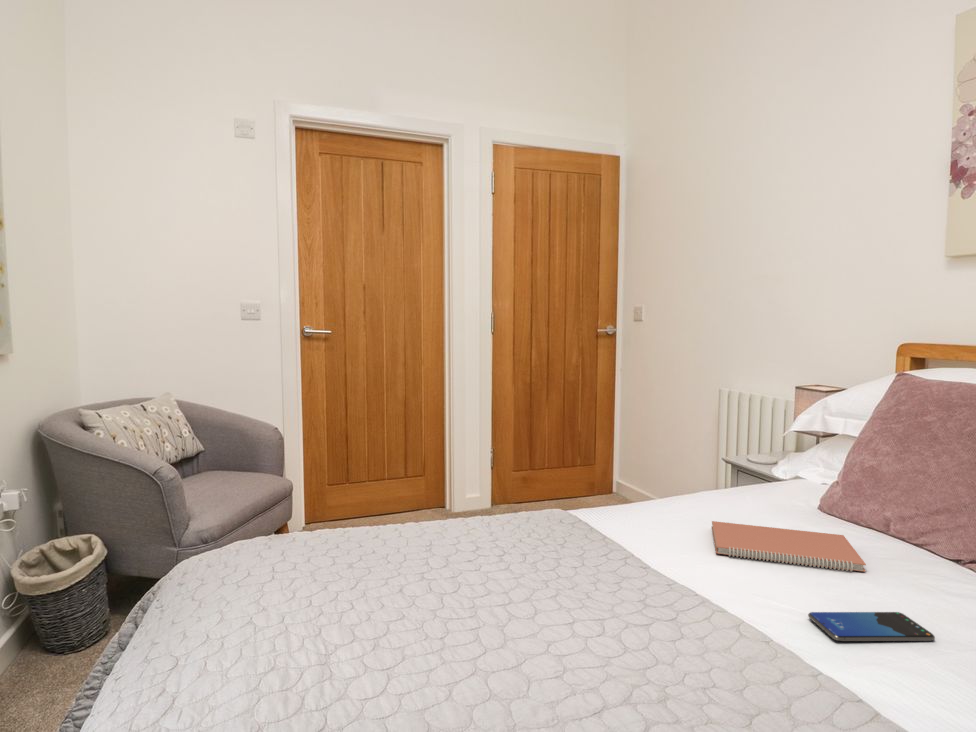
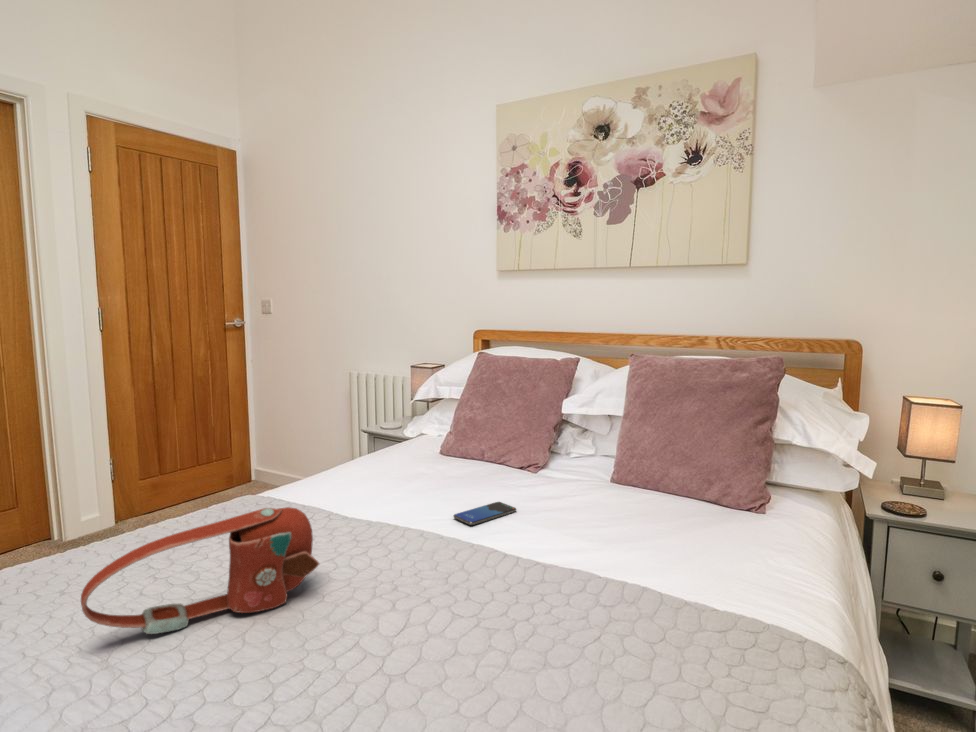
notebook: present [712,521,866,572] -> none [377,466,477,496]
handbag: none [298,540,556,676] -> present [81,507,319,634]

